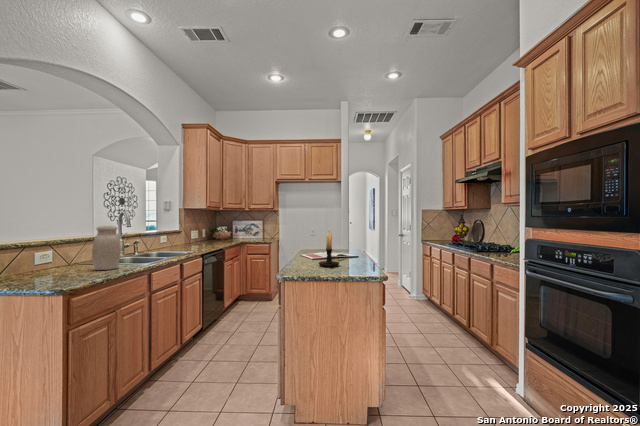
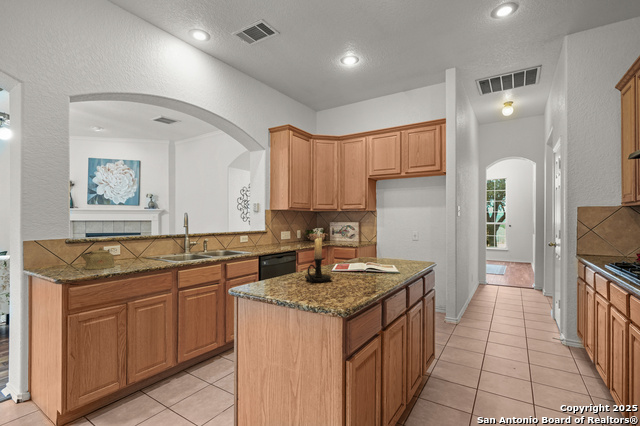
jar: present [92,226,121,270] -> none [130,225,153,264]
kettle: none [38,253,83,280] -> present [80,248,115,269]

